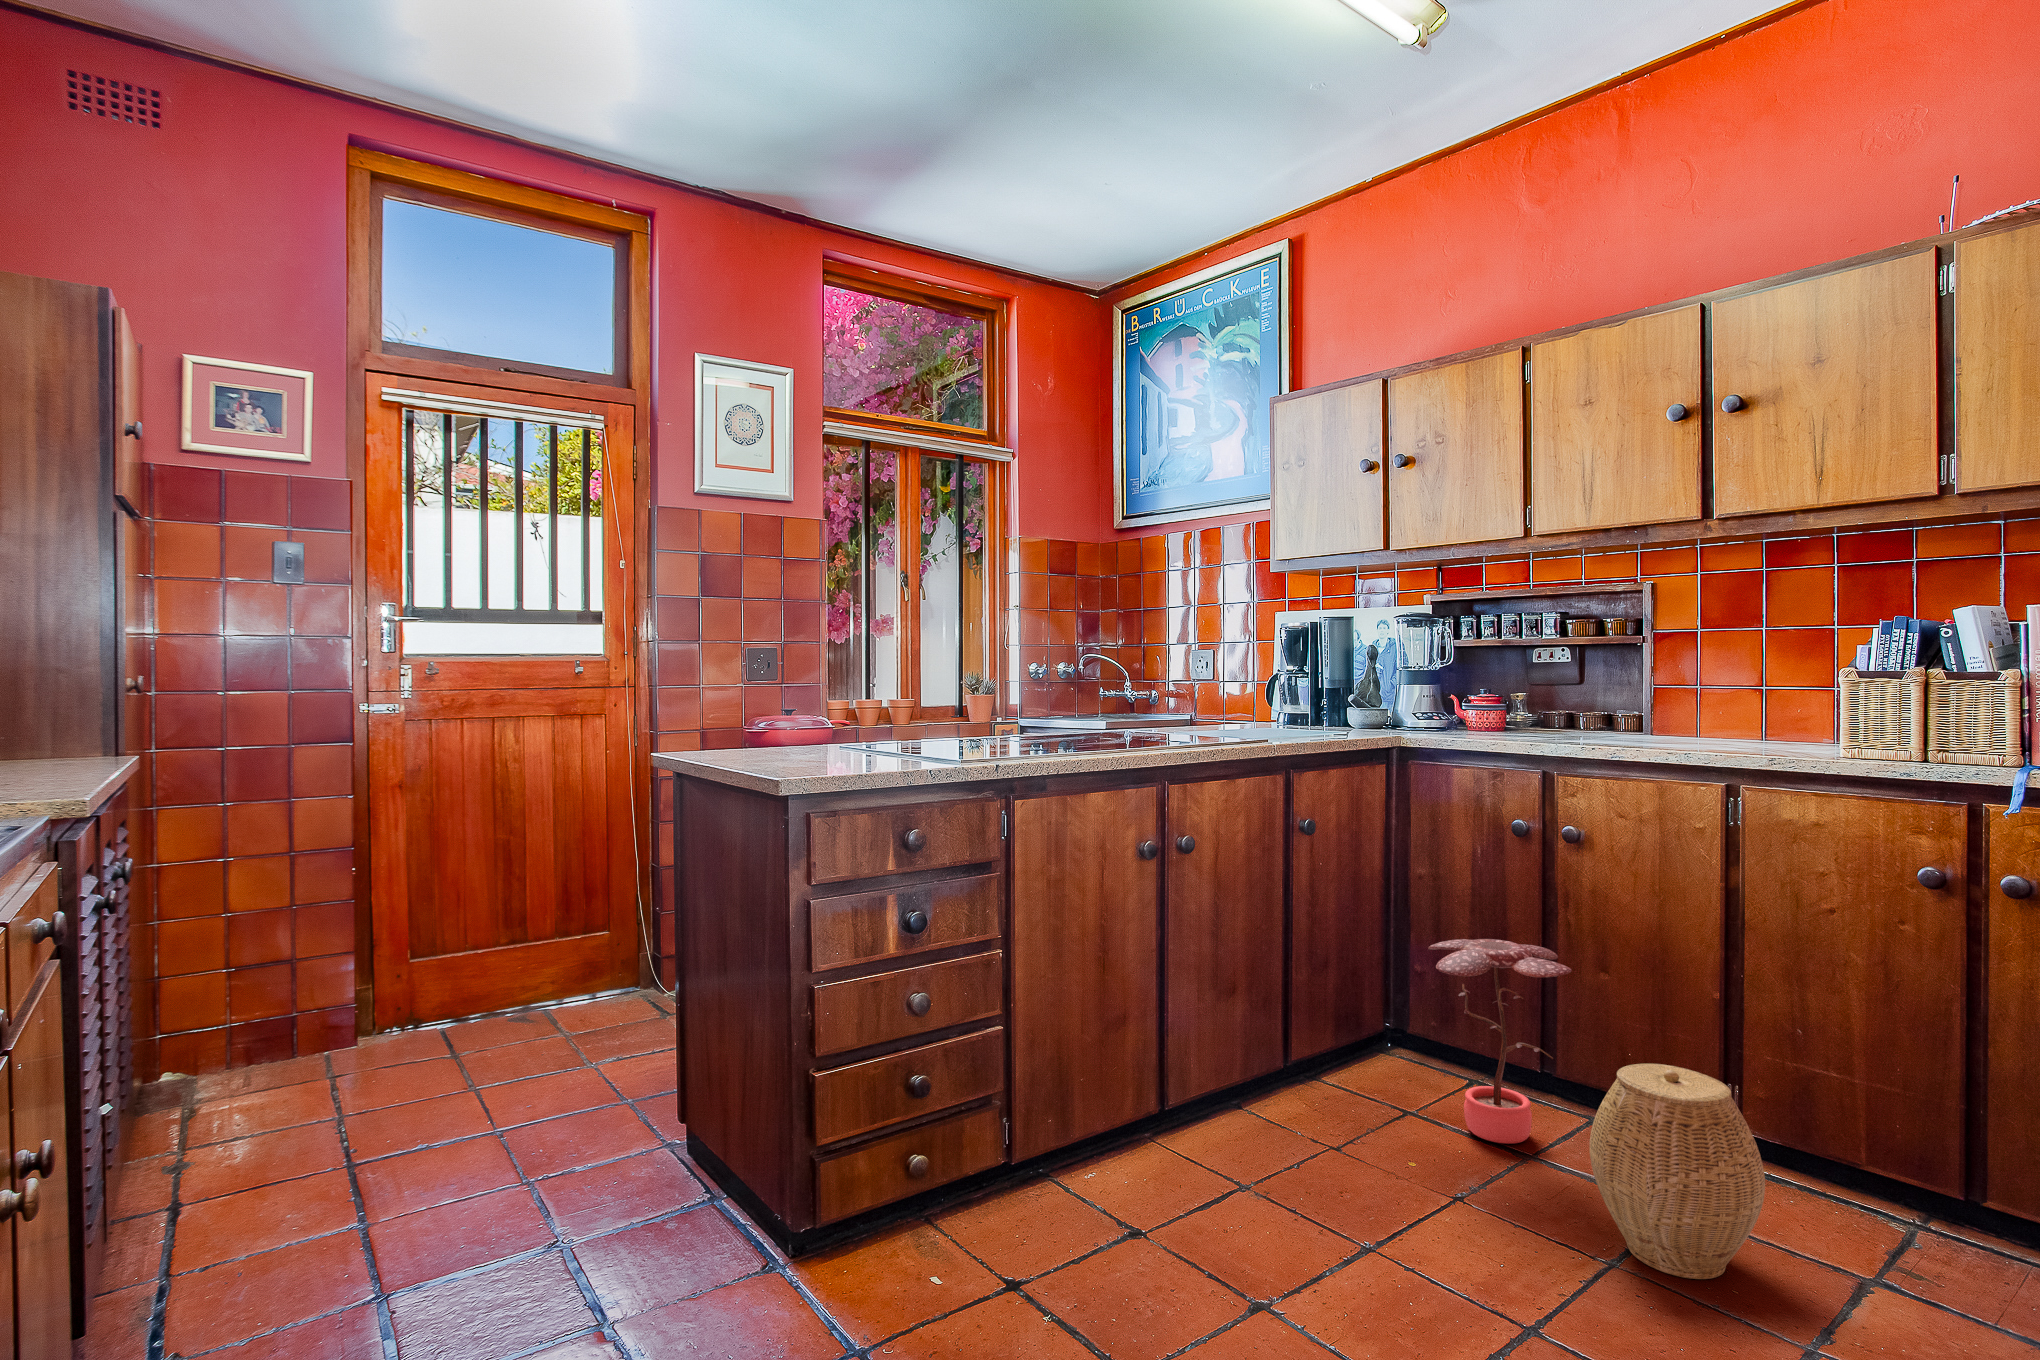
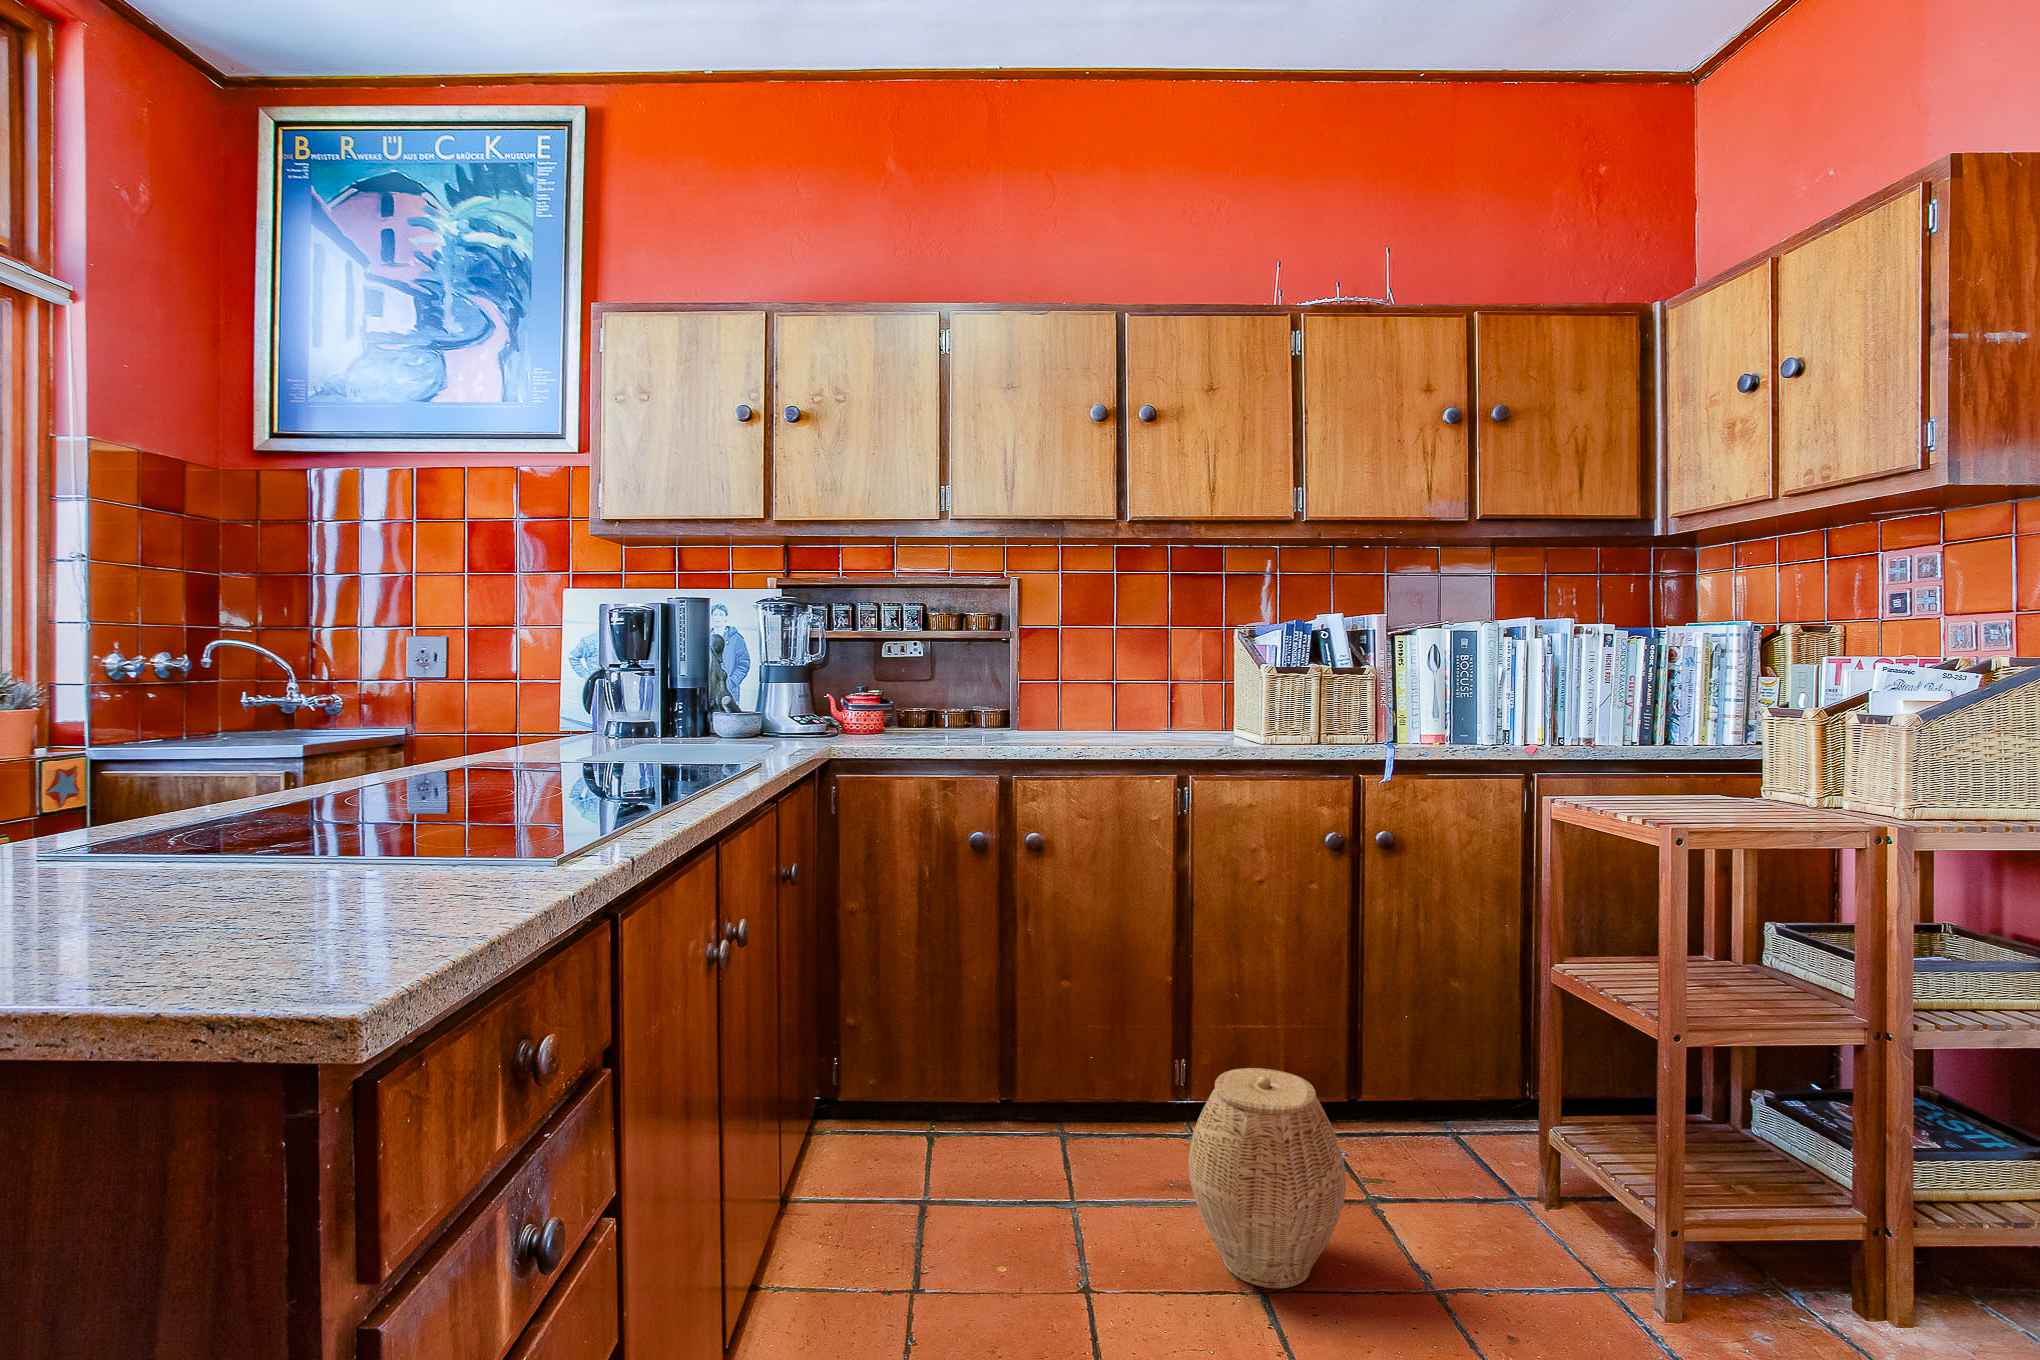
potted plant: present [1428,939,1572,1144] -> none [930,969,1095,1207]

